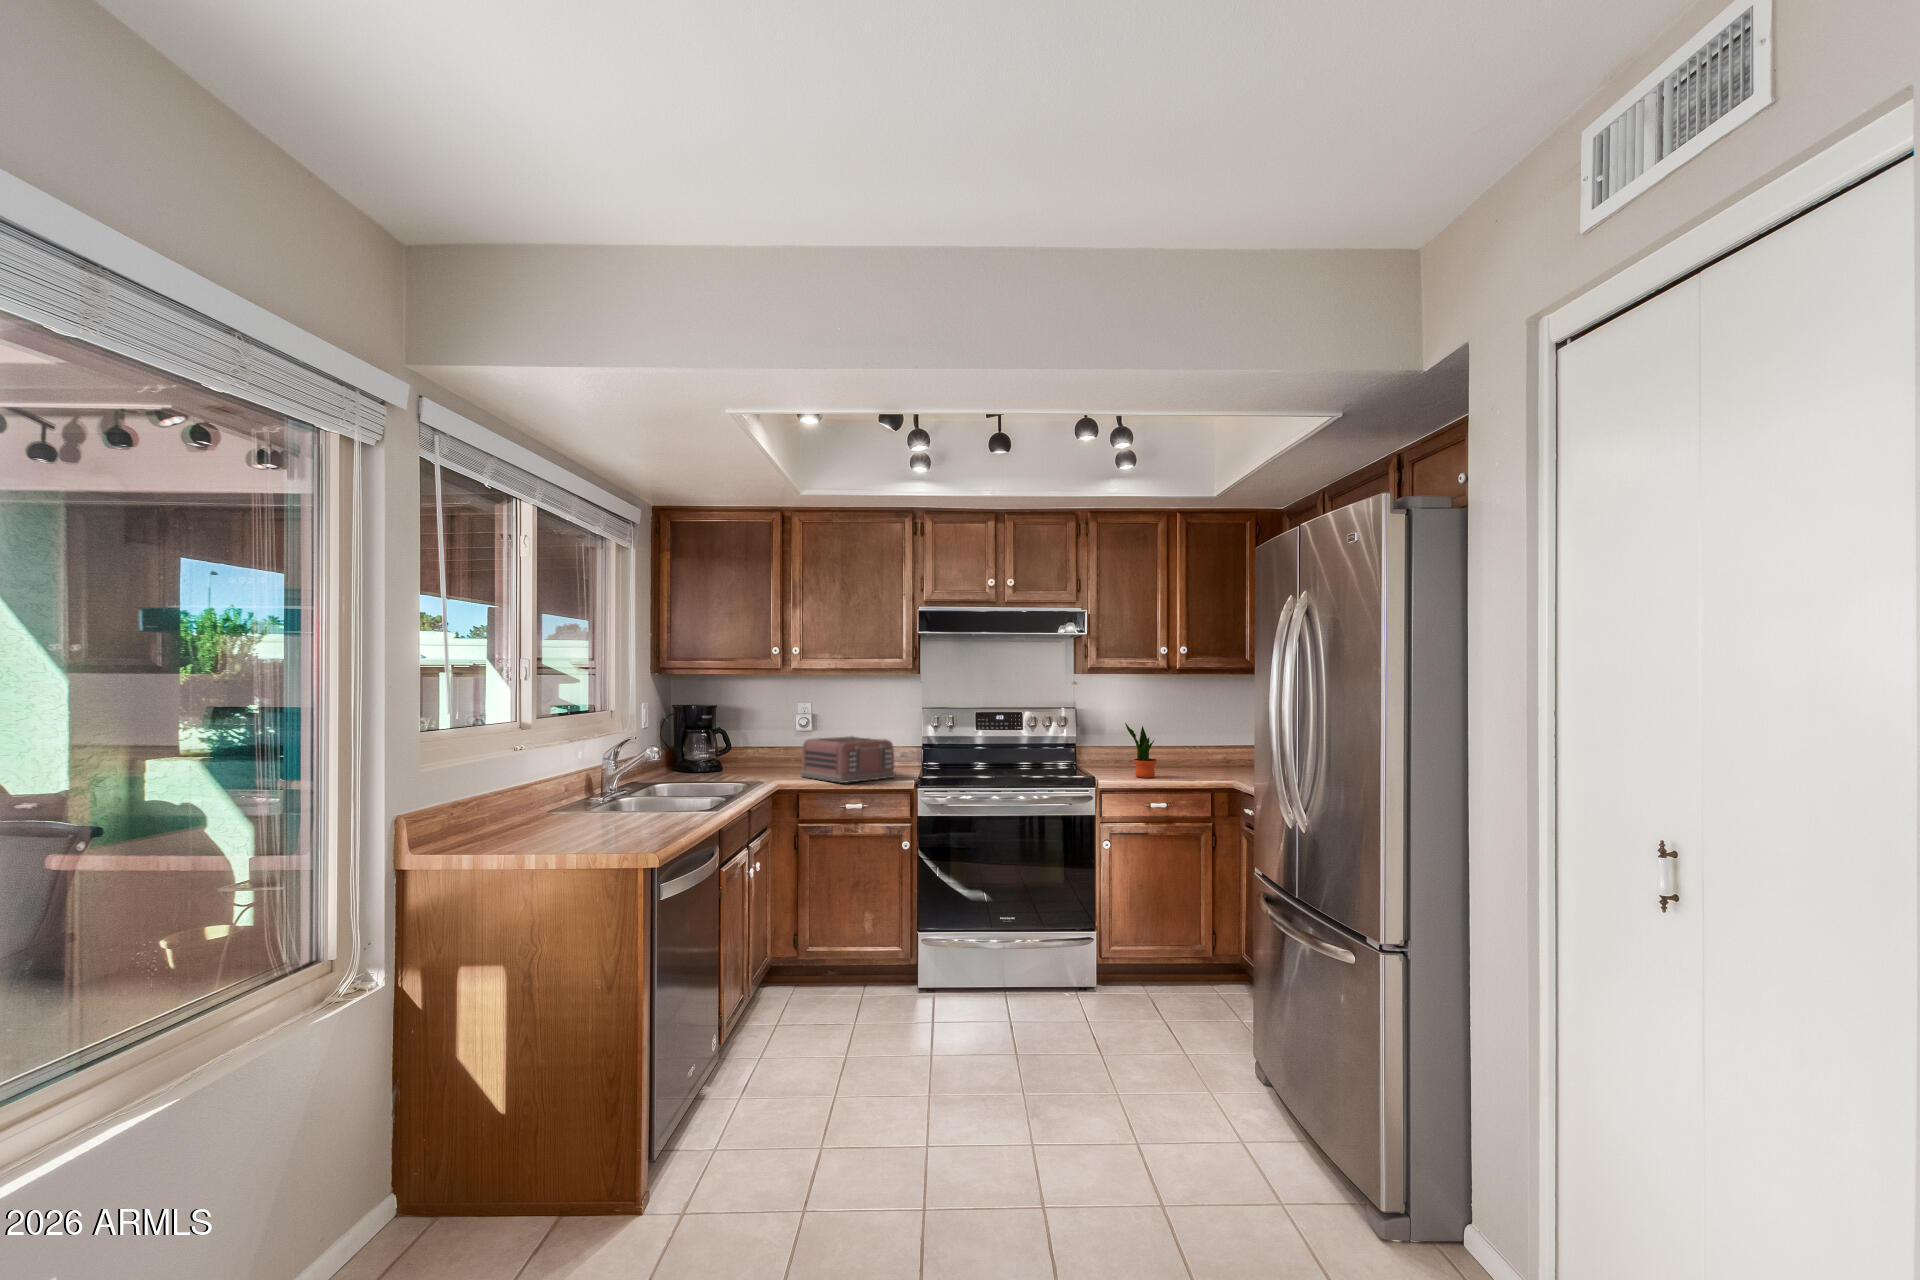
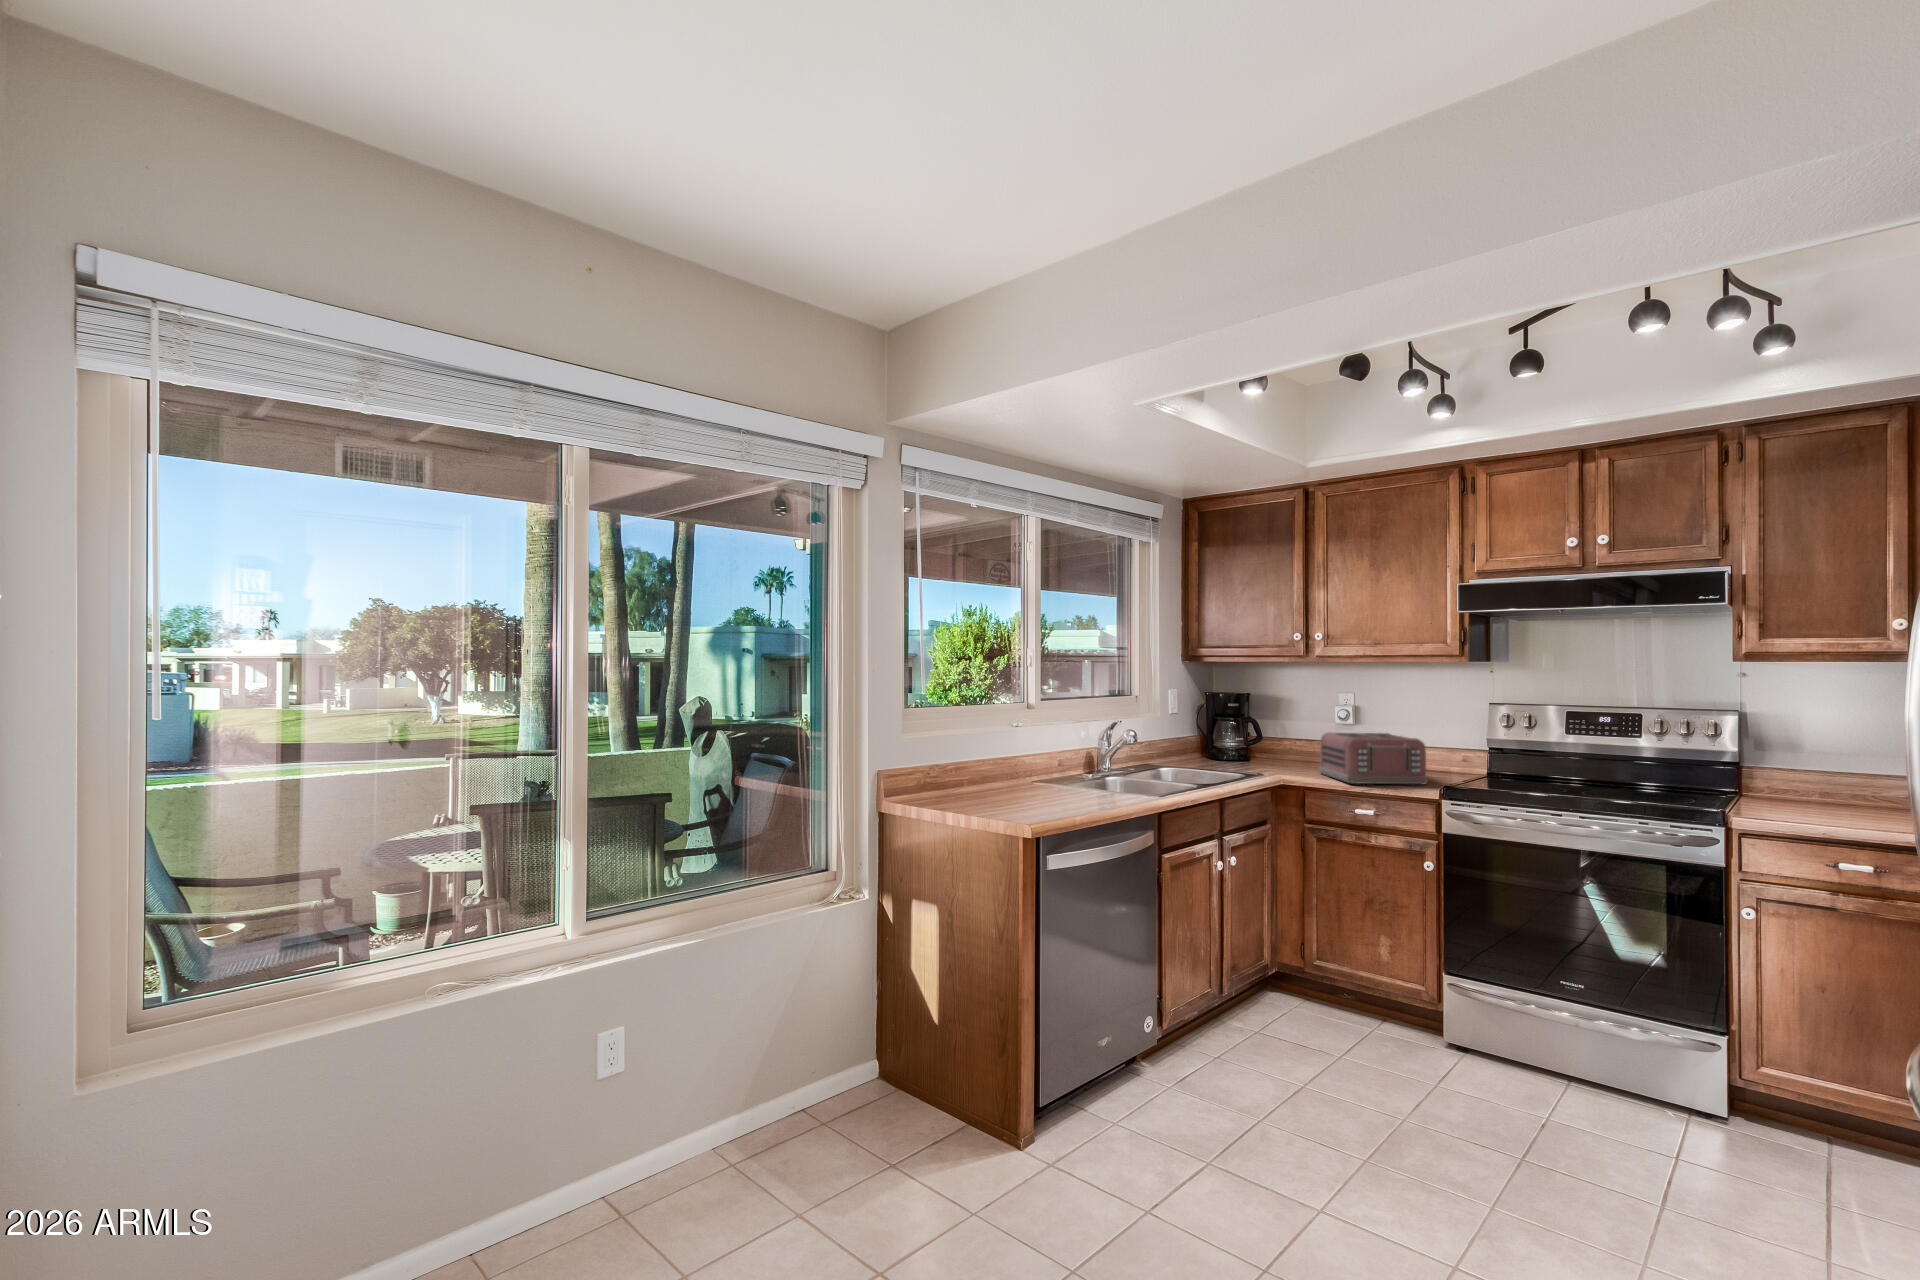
potted plant: present [1125,723,1157,778] -> none [1804,736,1873,825]

